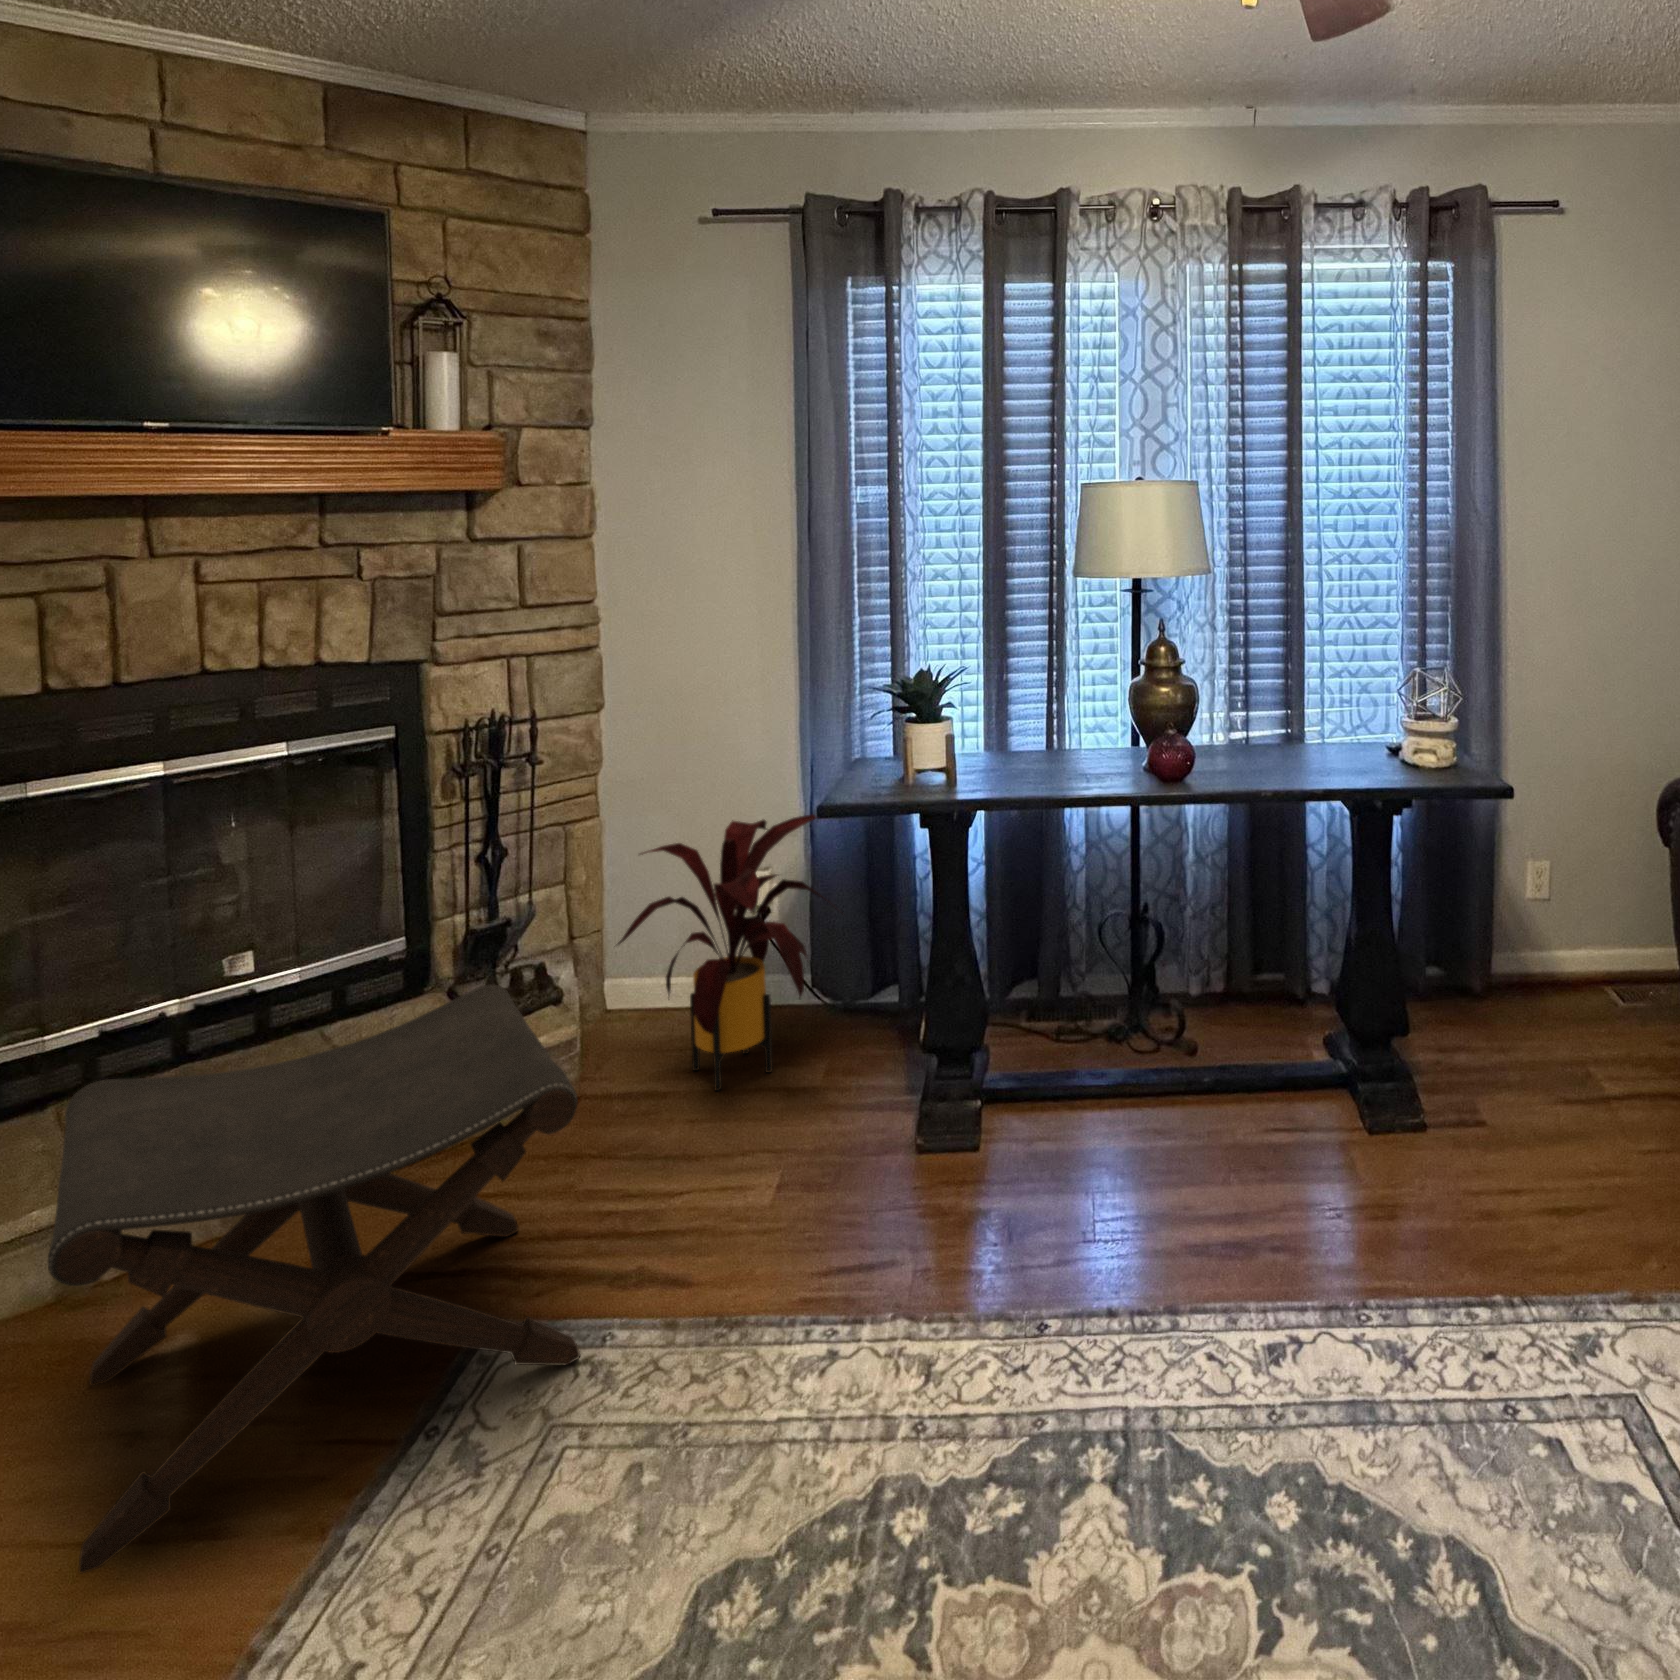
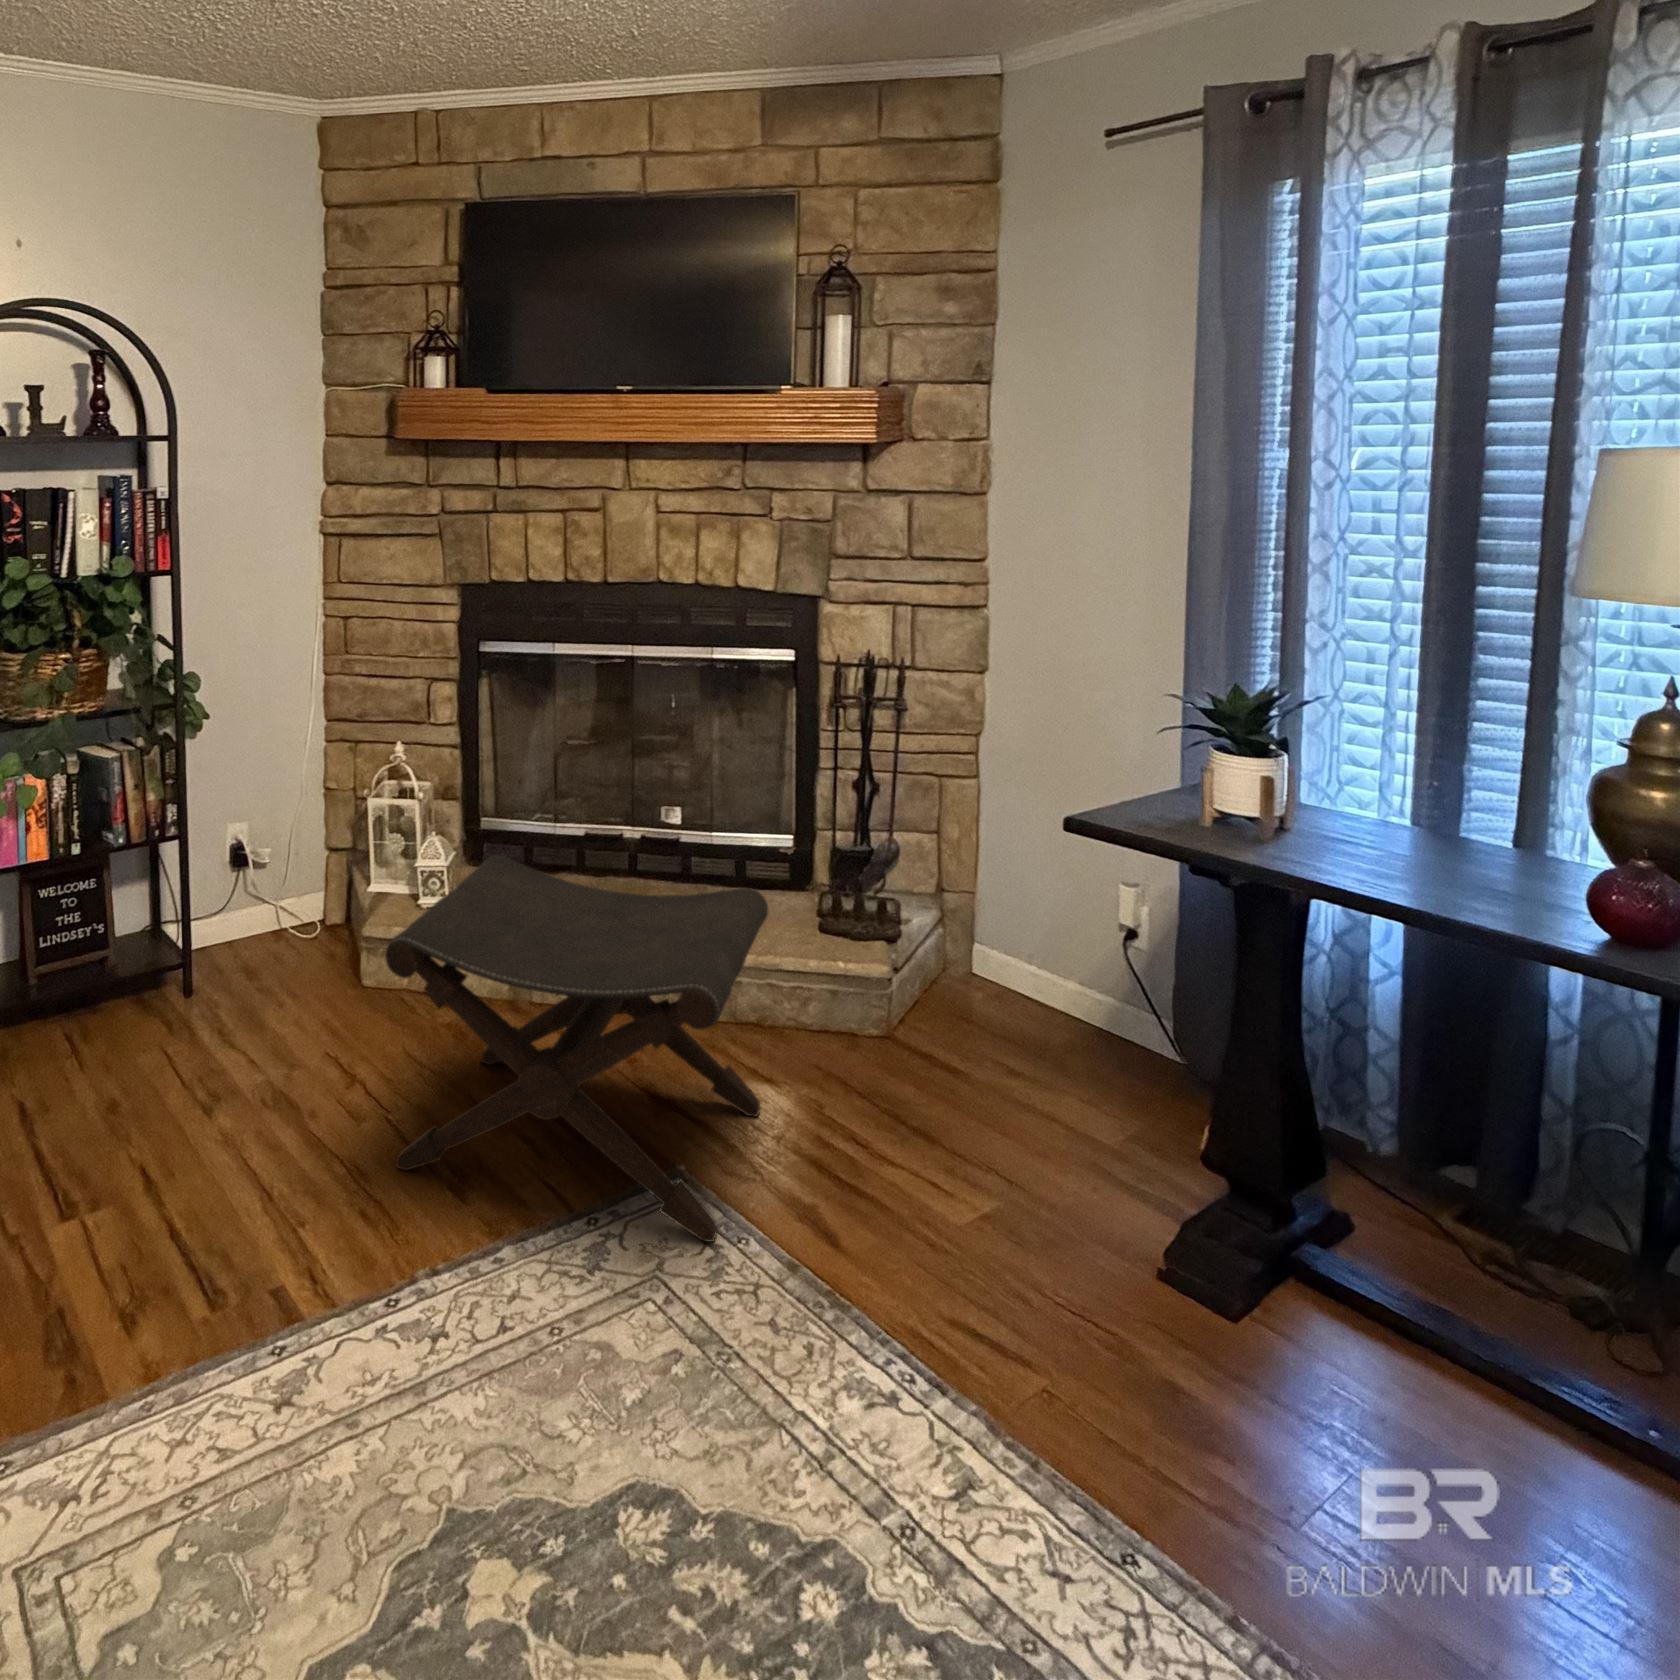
house plant: present [618,814,822,1091] -> none [913,819,1195,1105]

